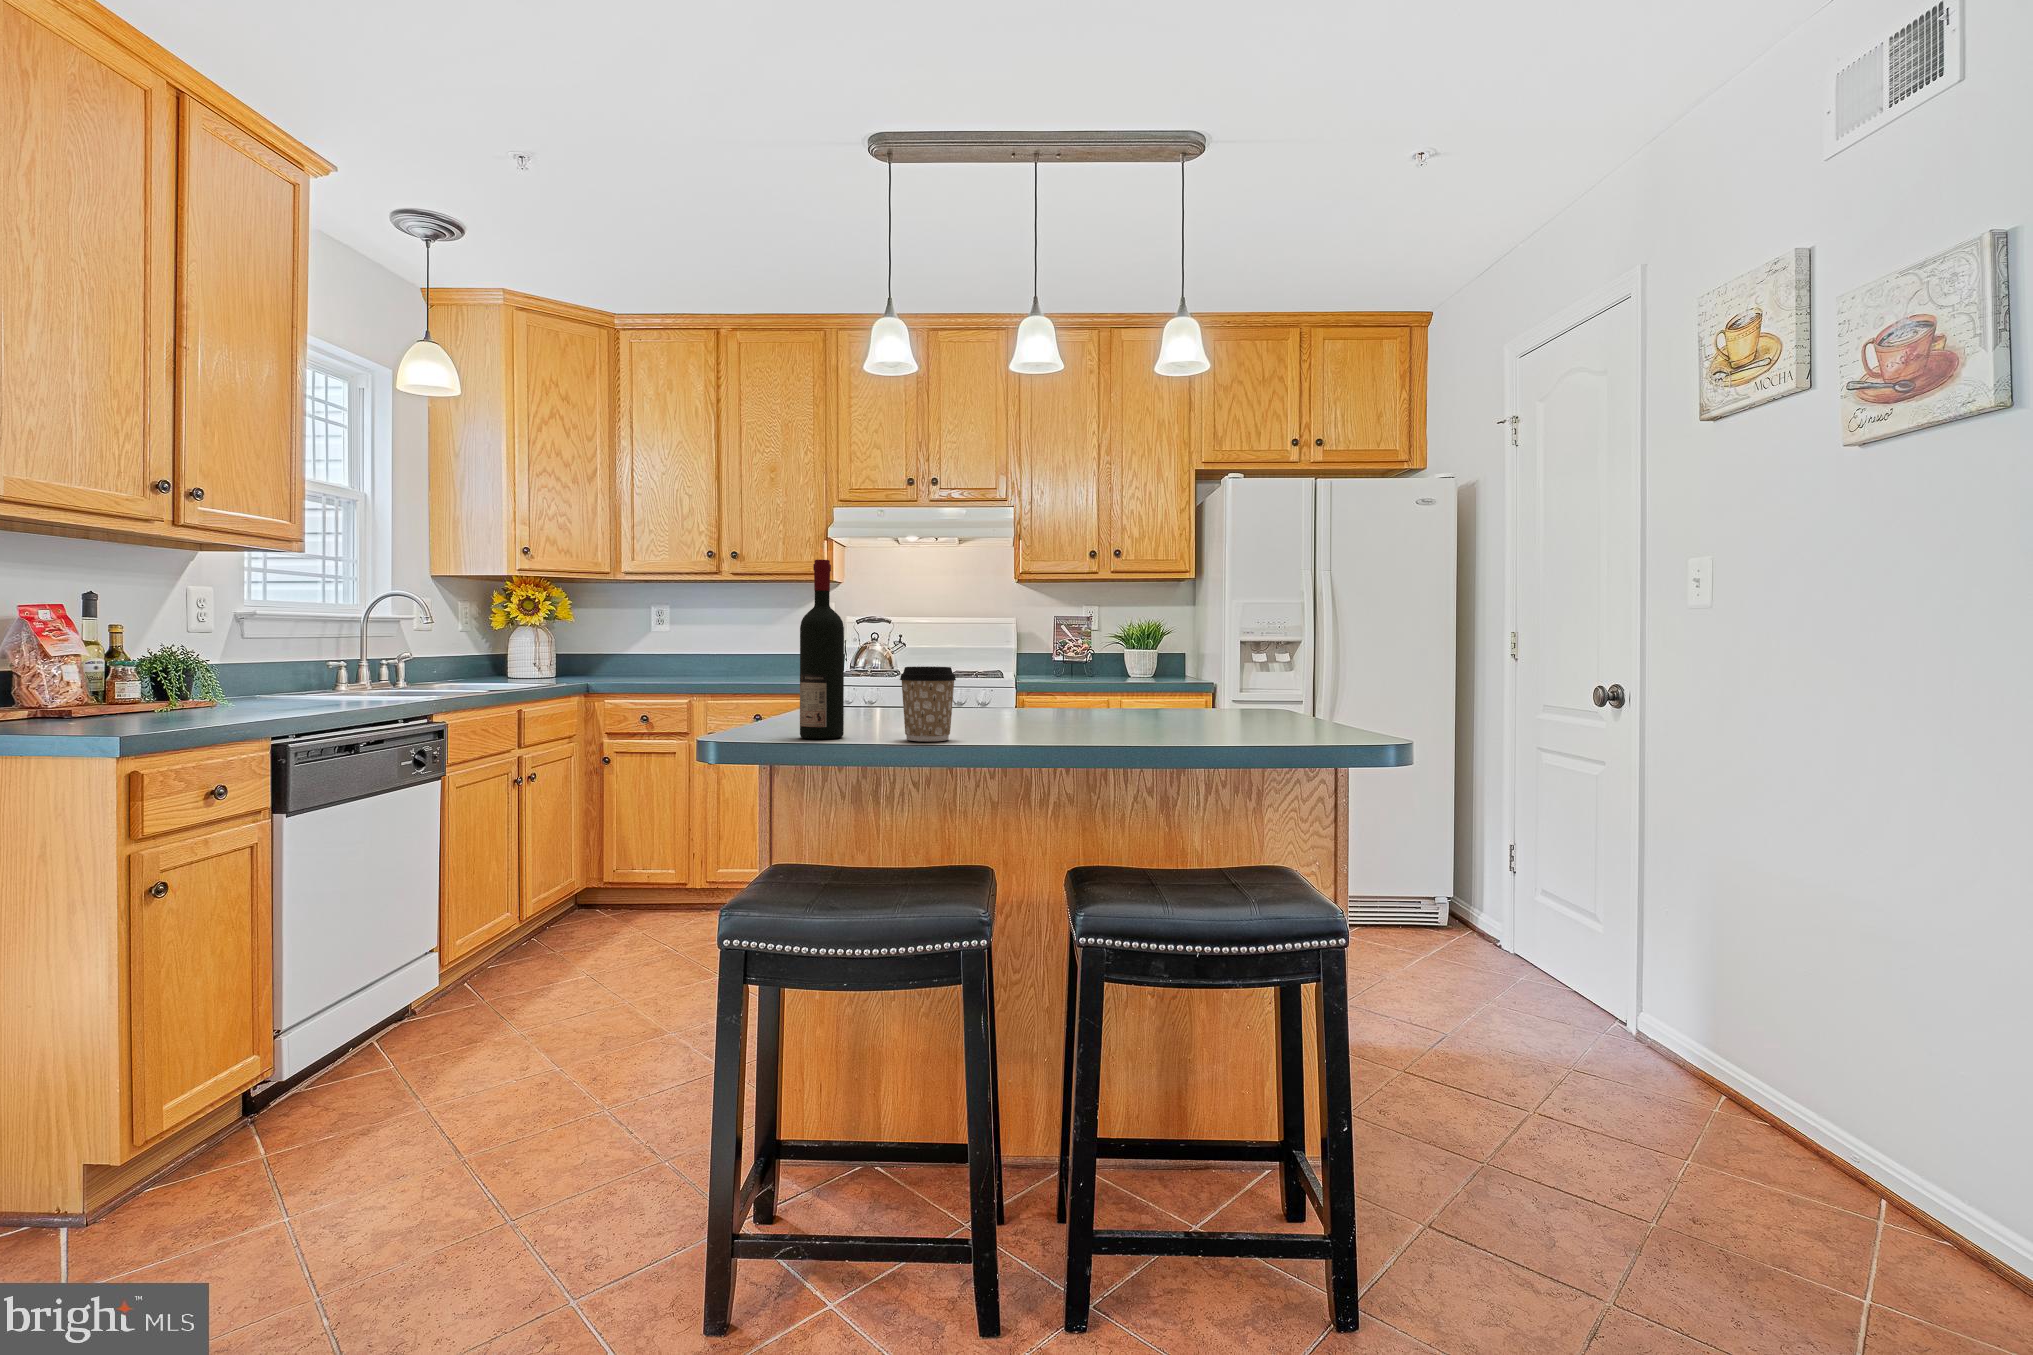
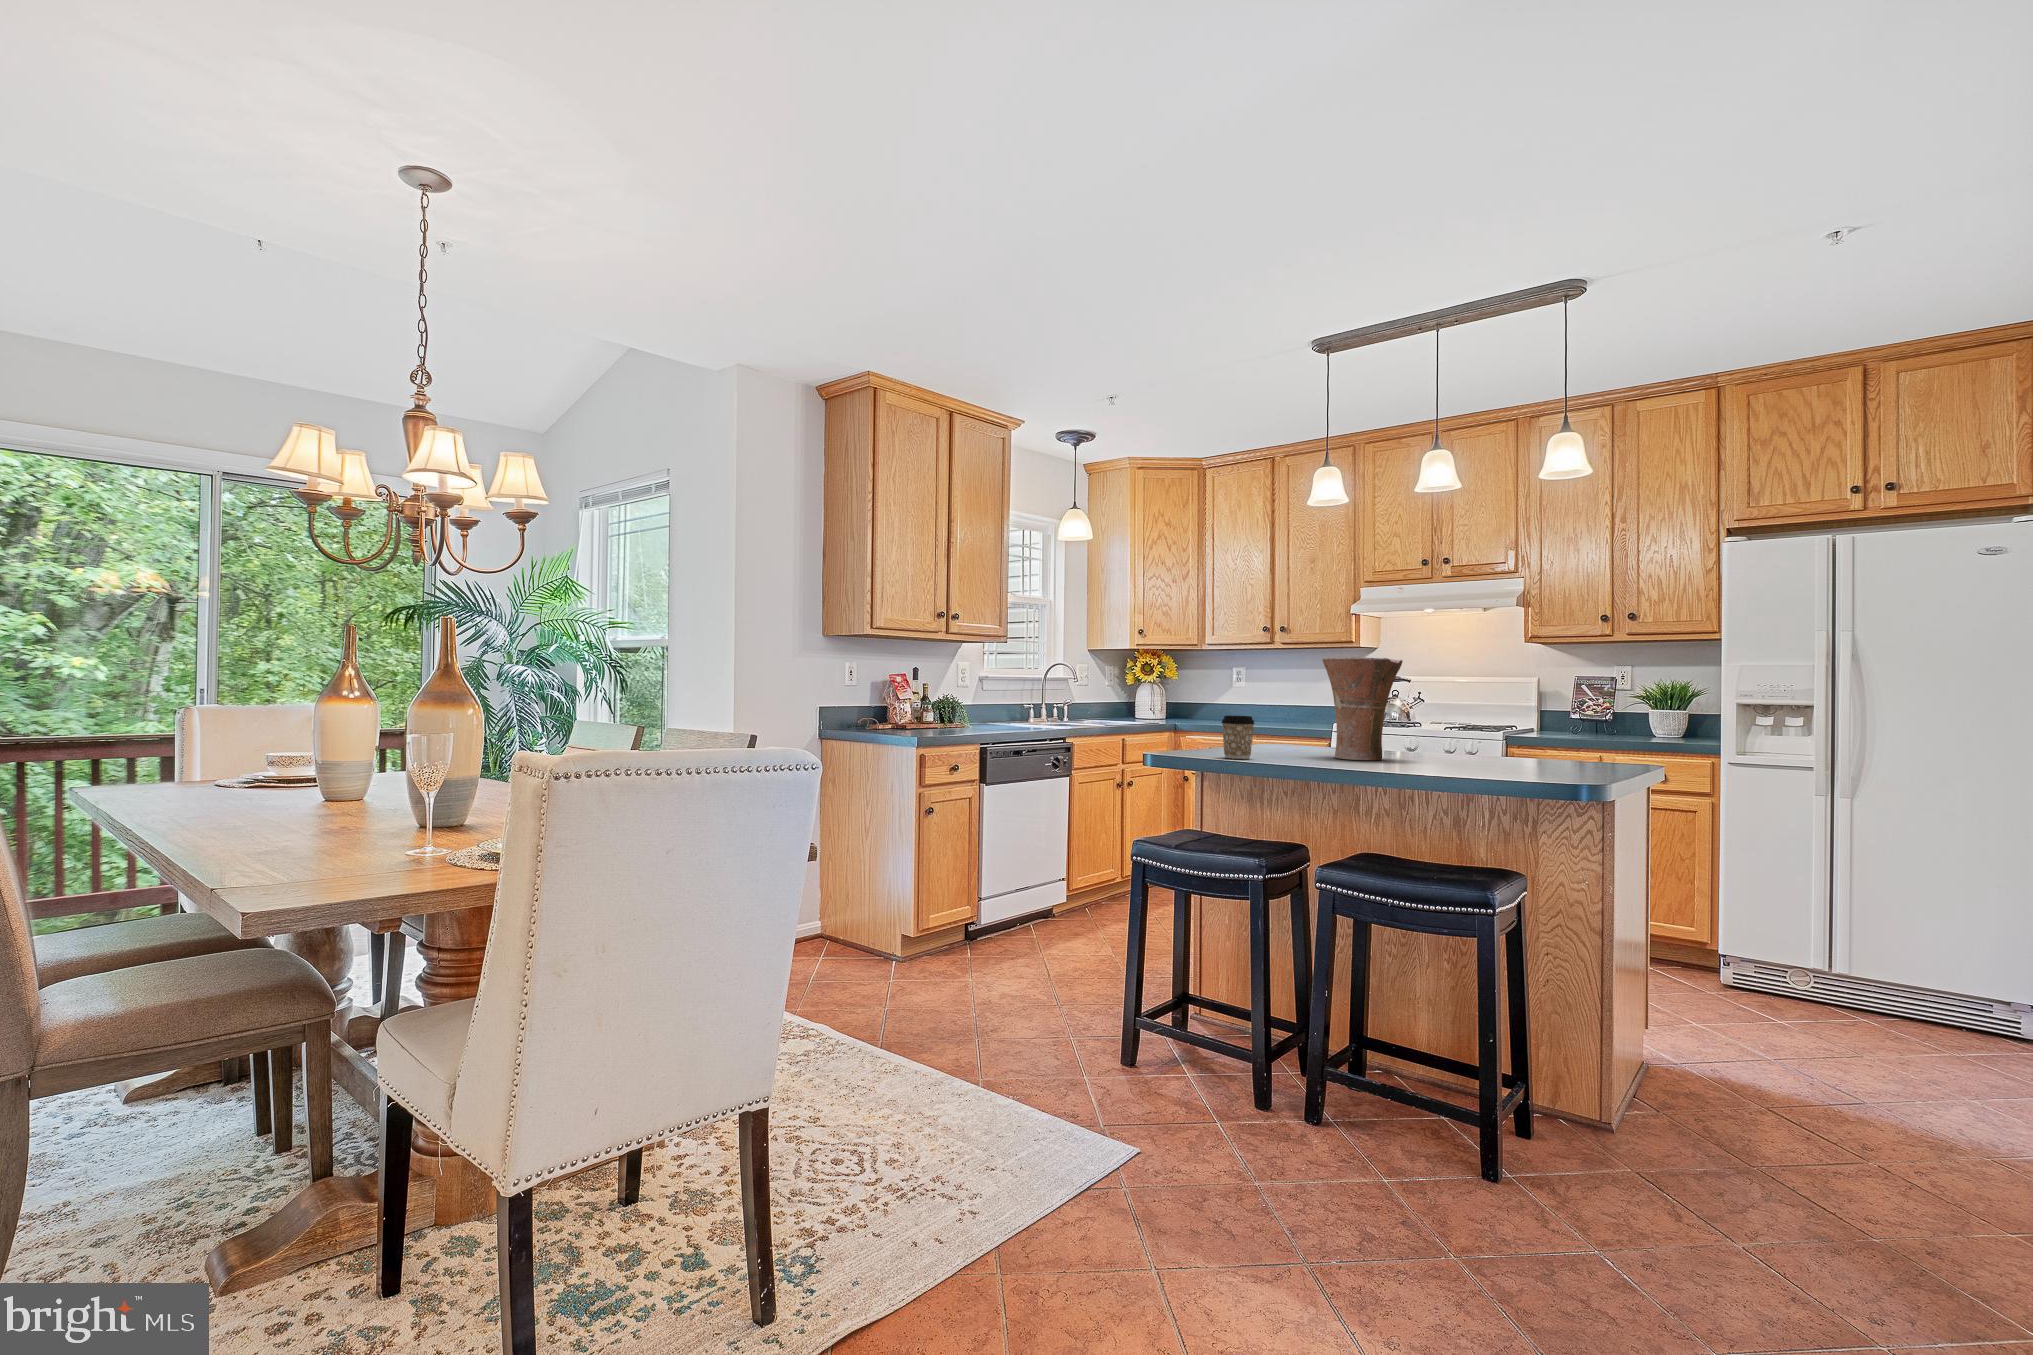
wine bottle: present [800,560,844,739] -> none [1176,655,1202,754]
vase: none [1004,571,1116,728] -> present [1322,657,1403,760]

